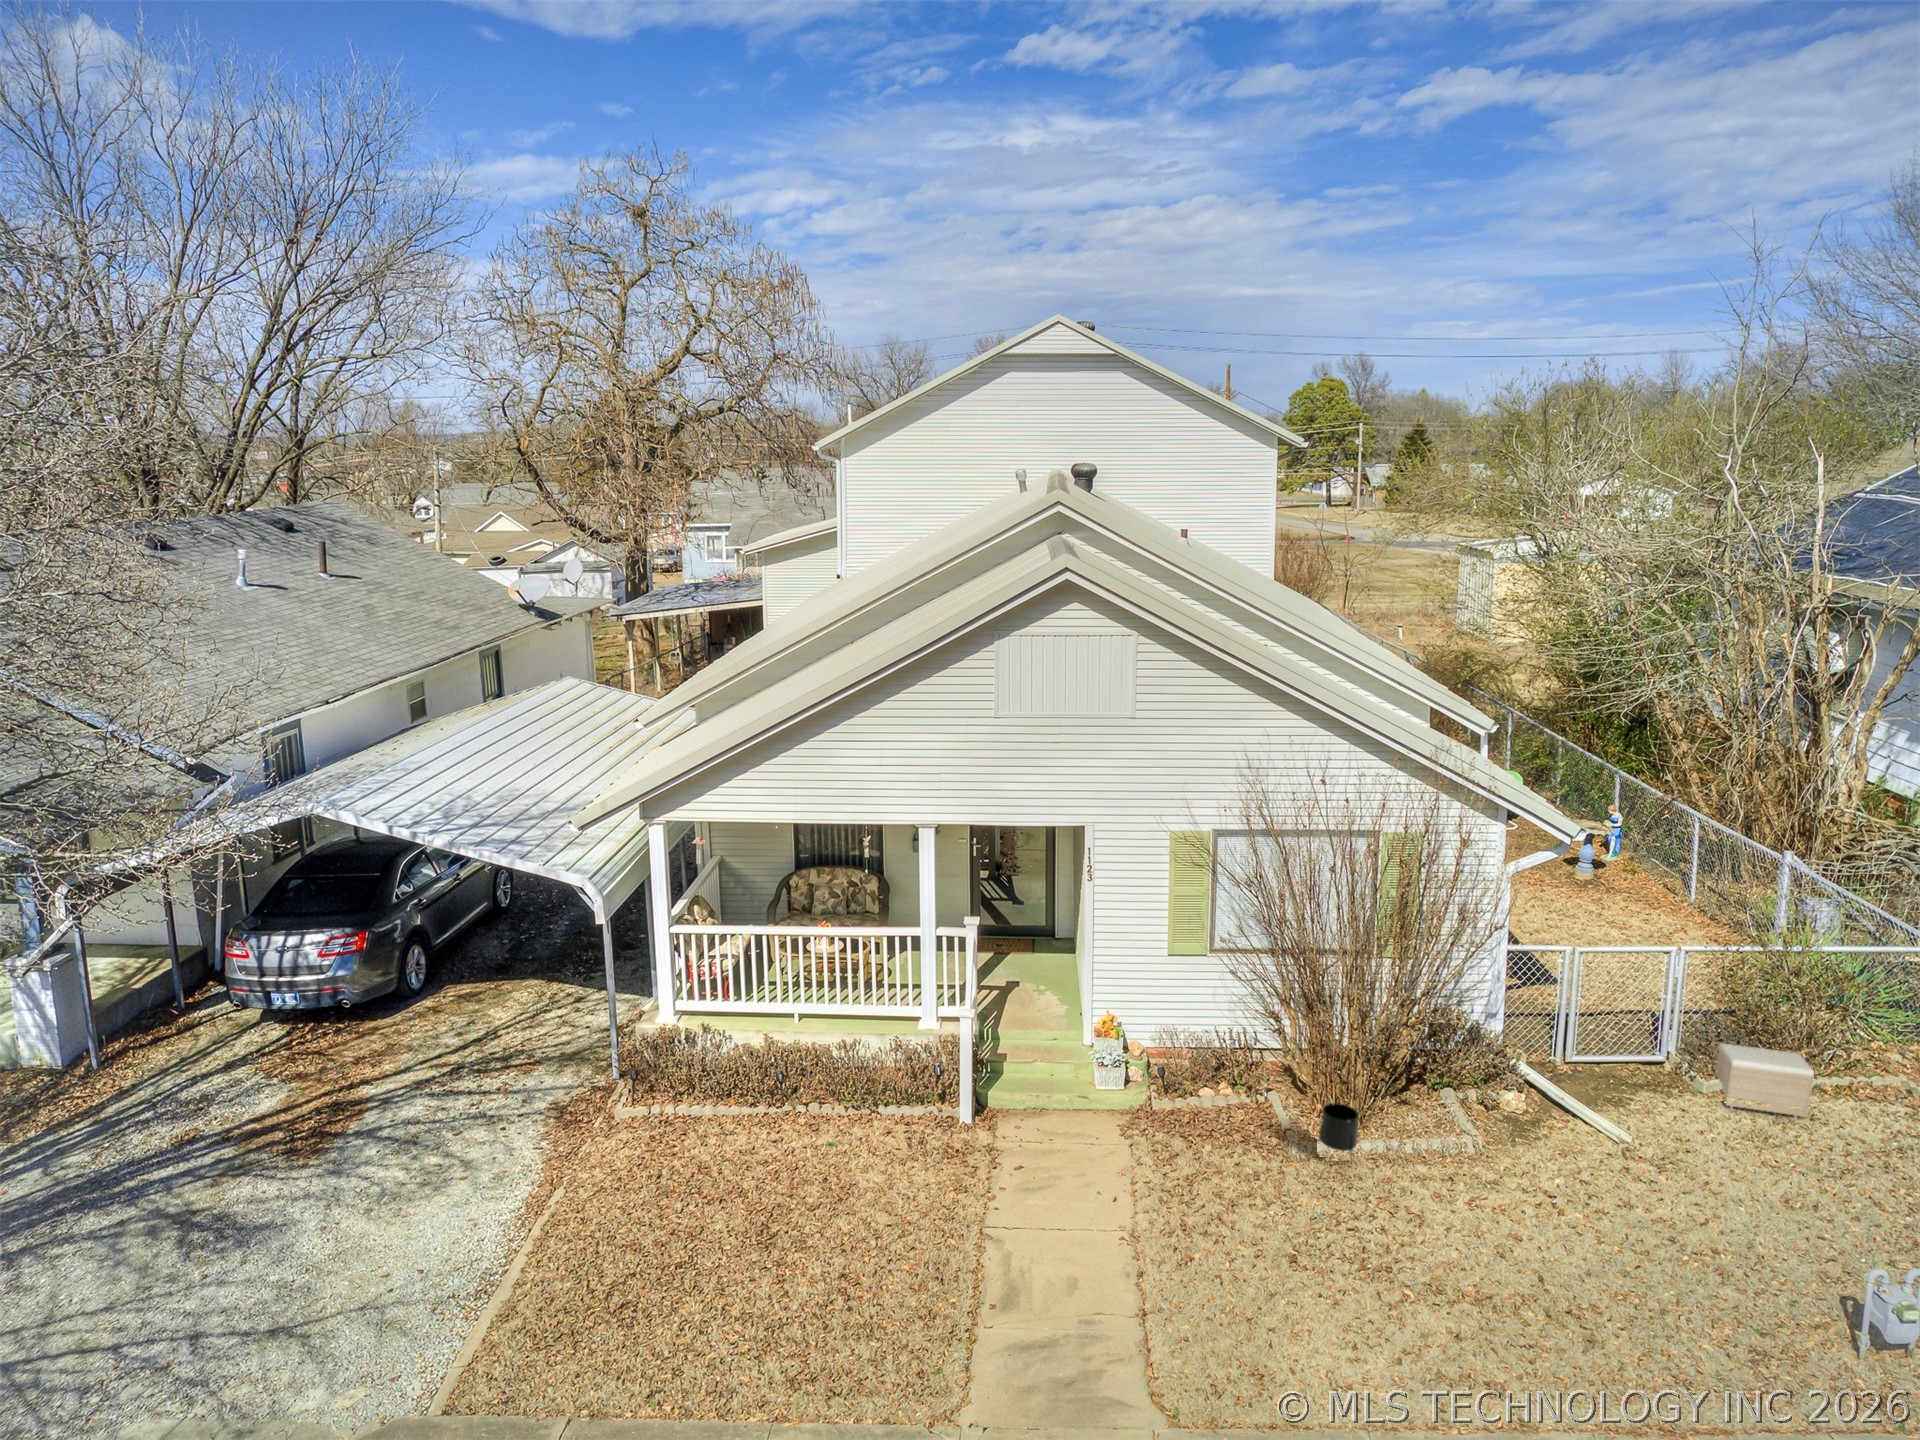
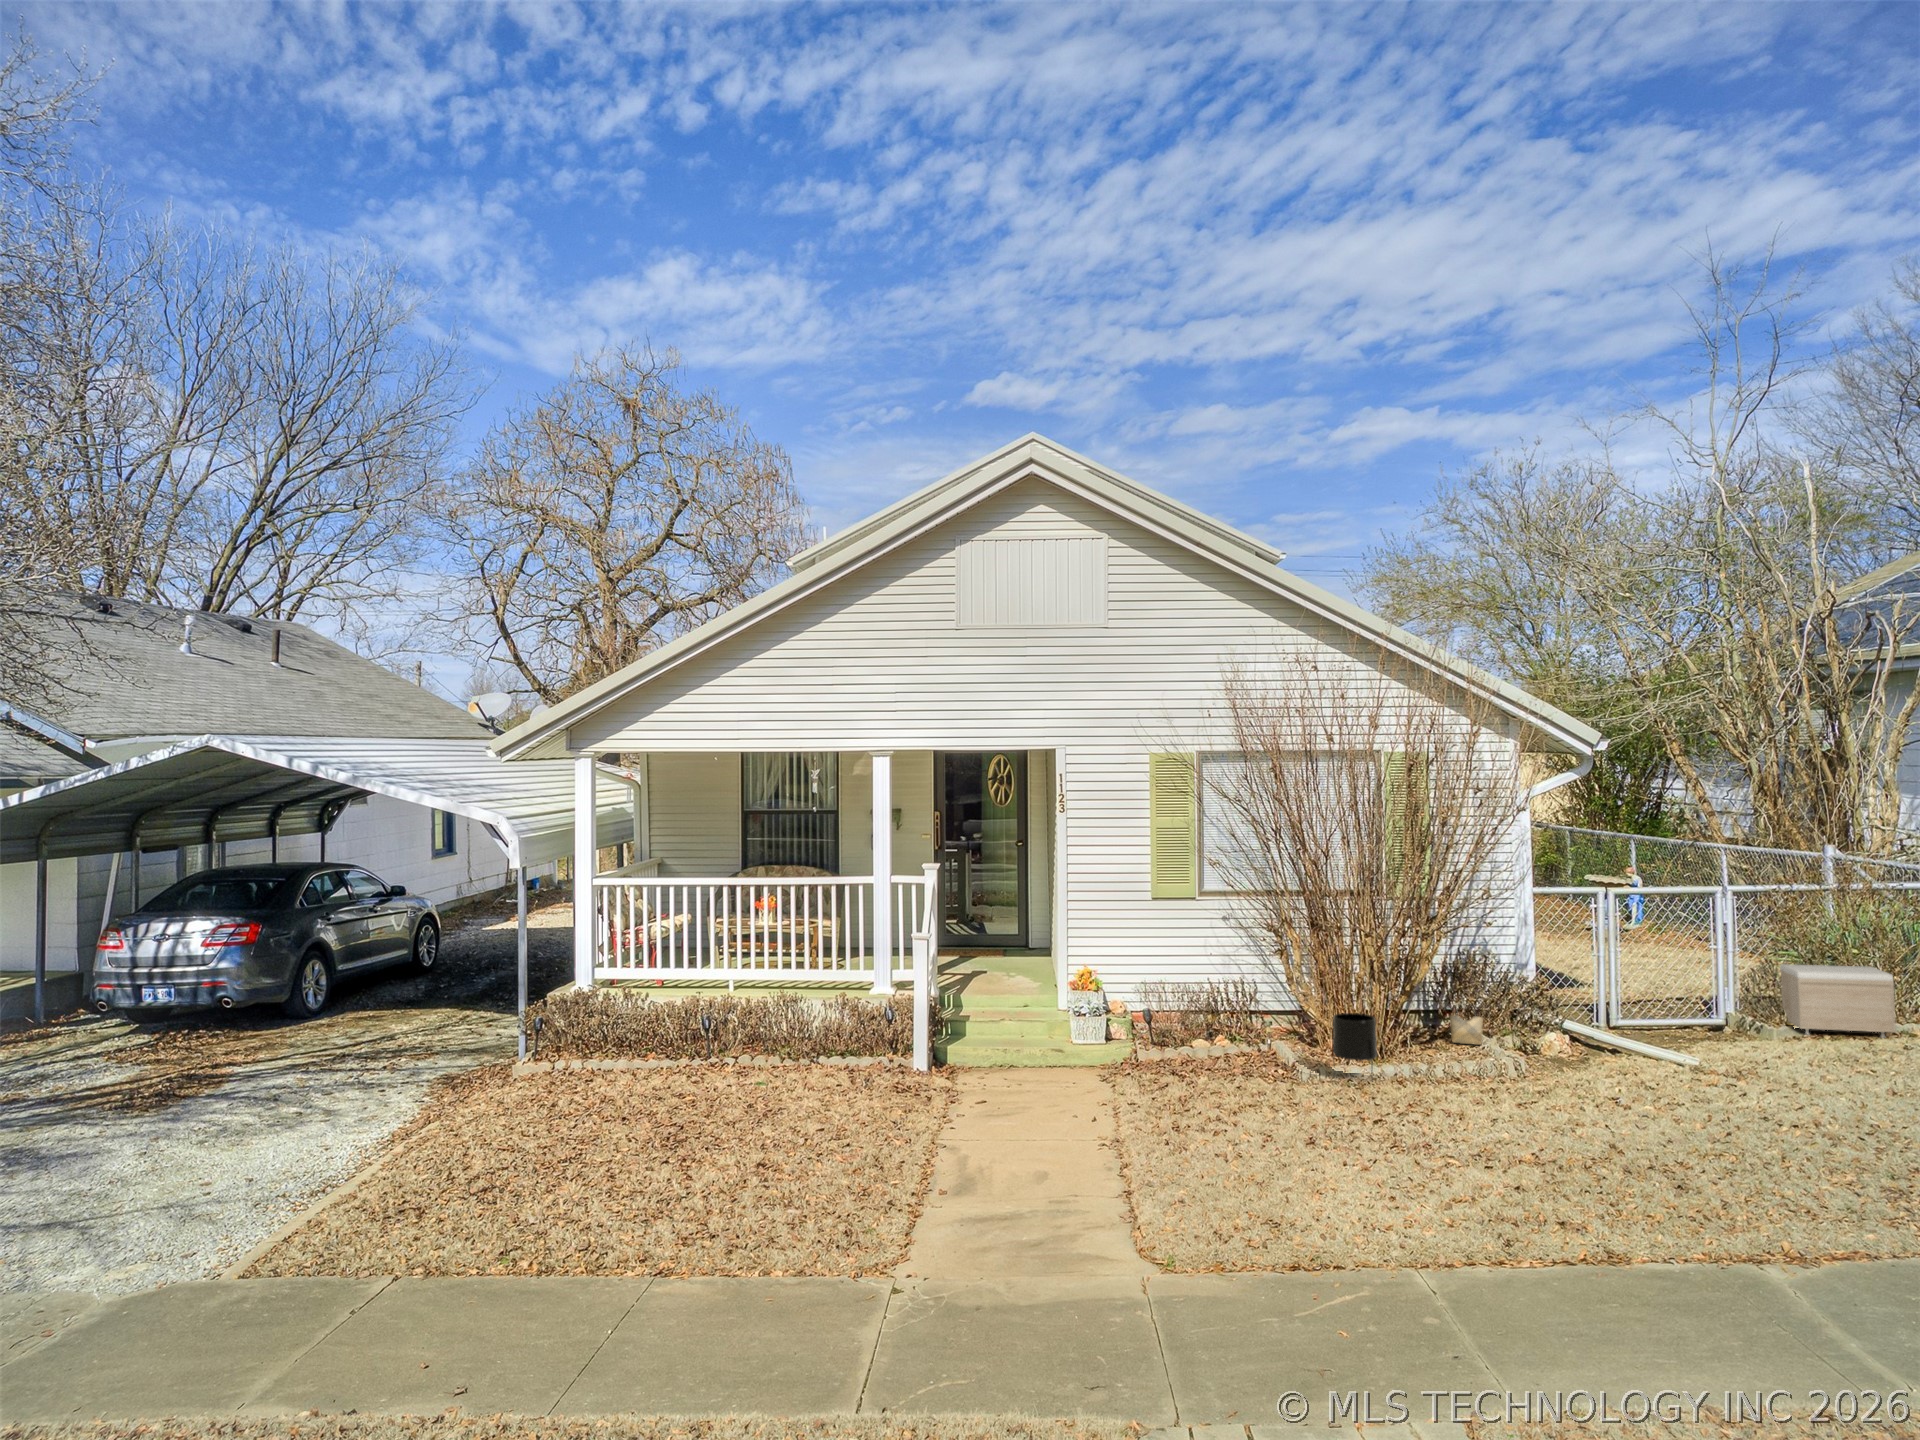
woven basket: none [1422,1070,1452,1111] -> present [1449,1006,1483,1045]

